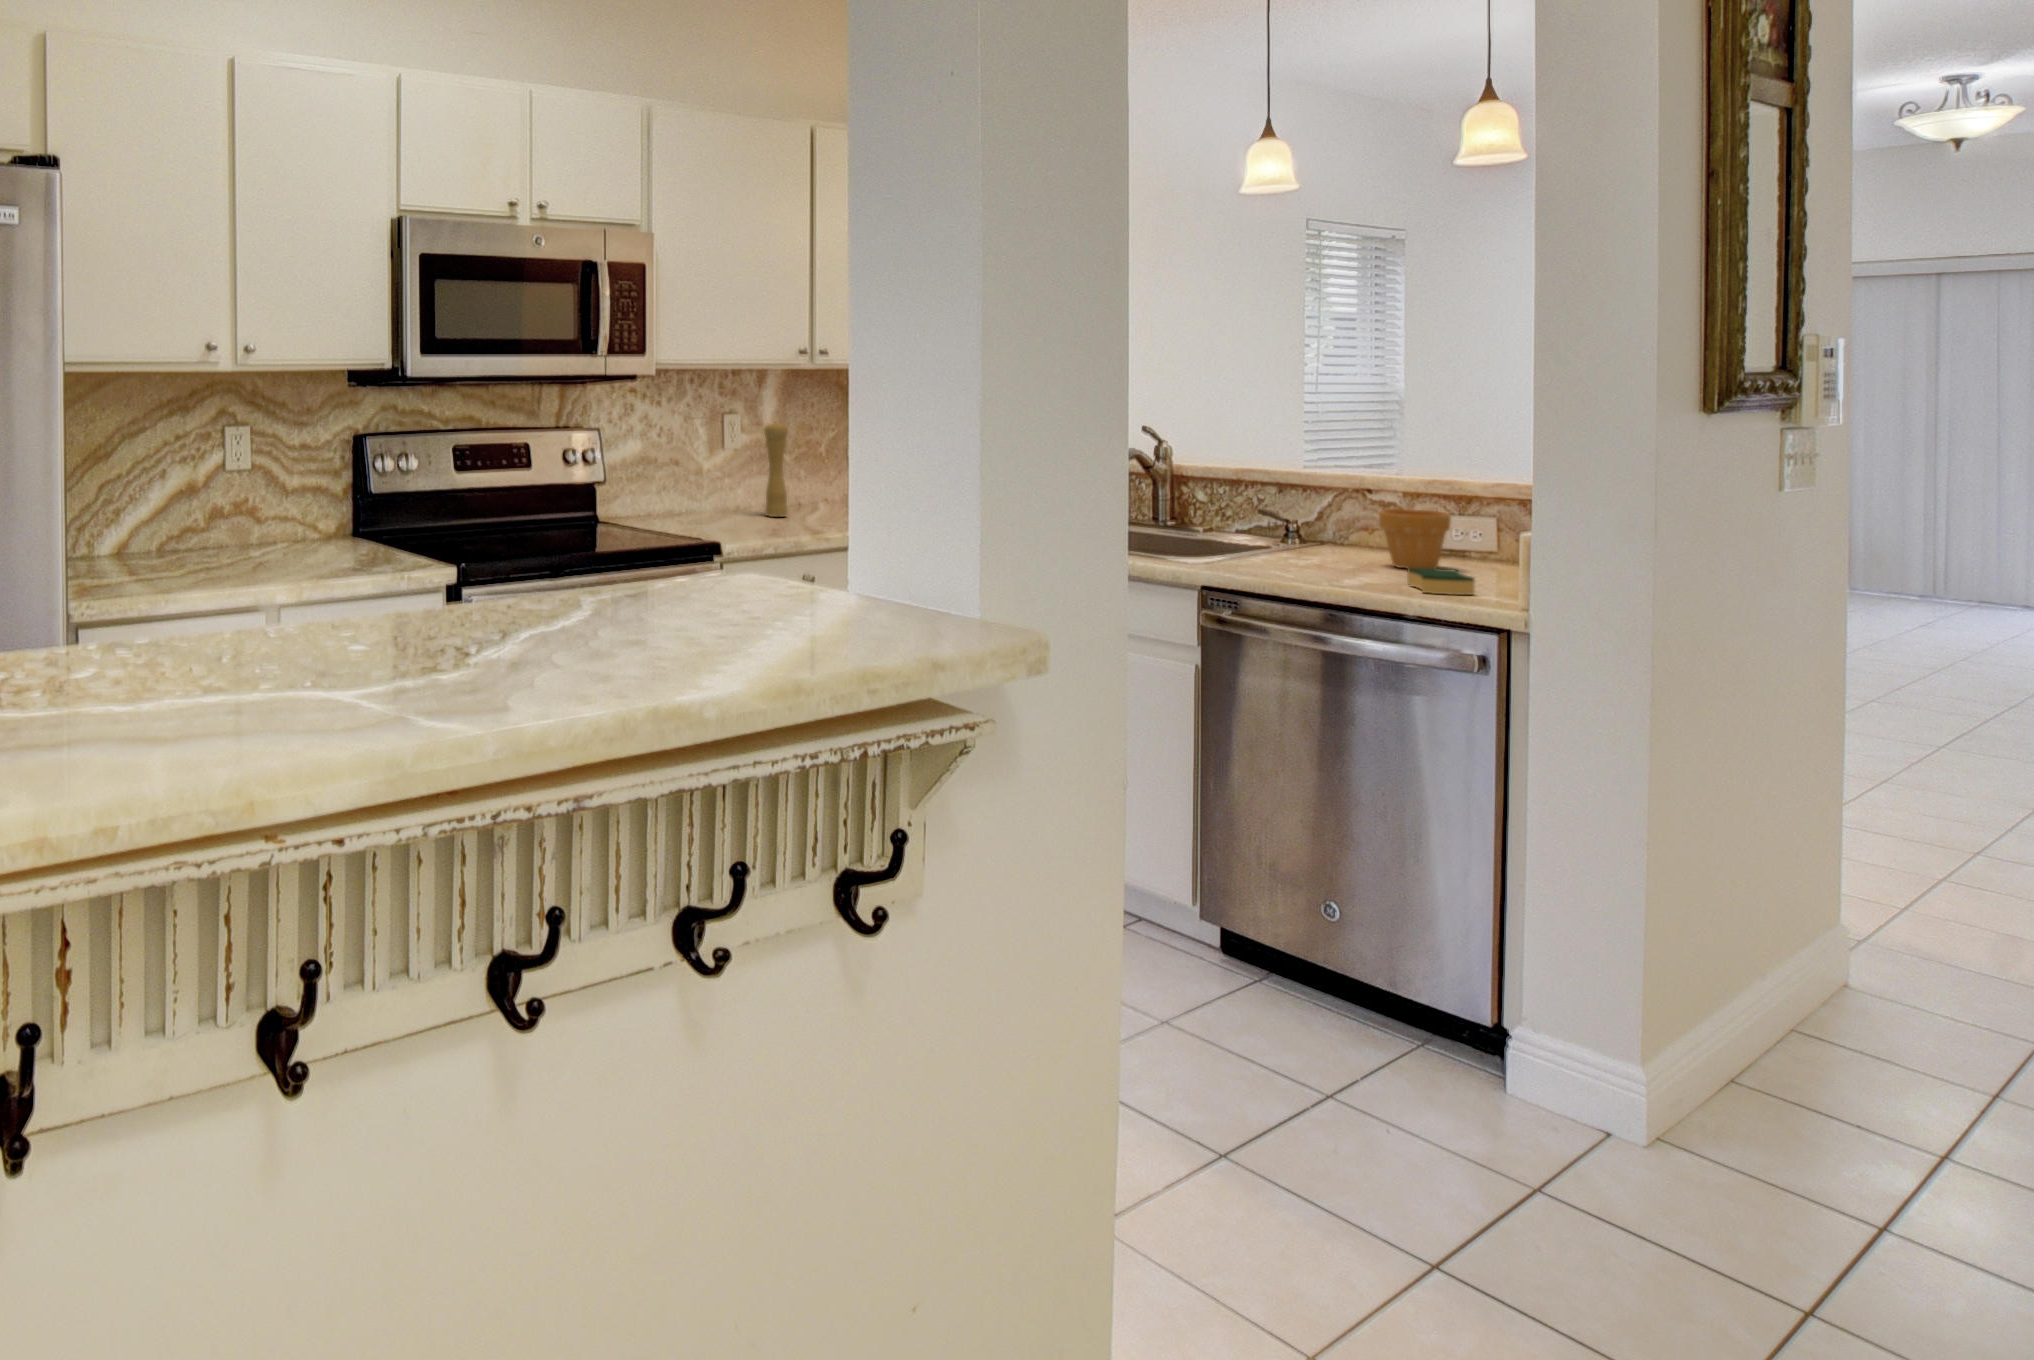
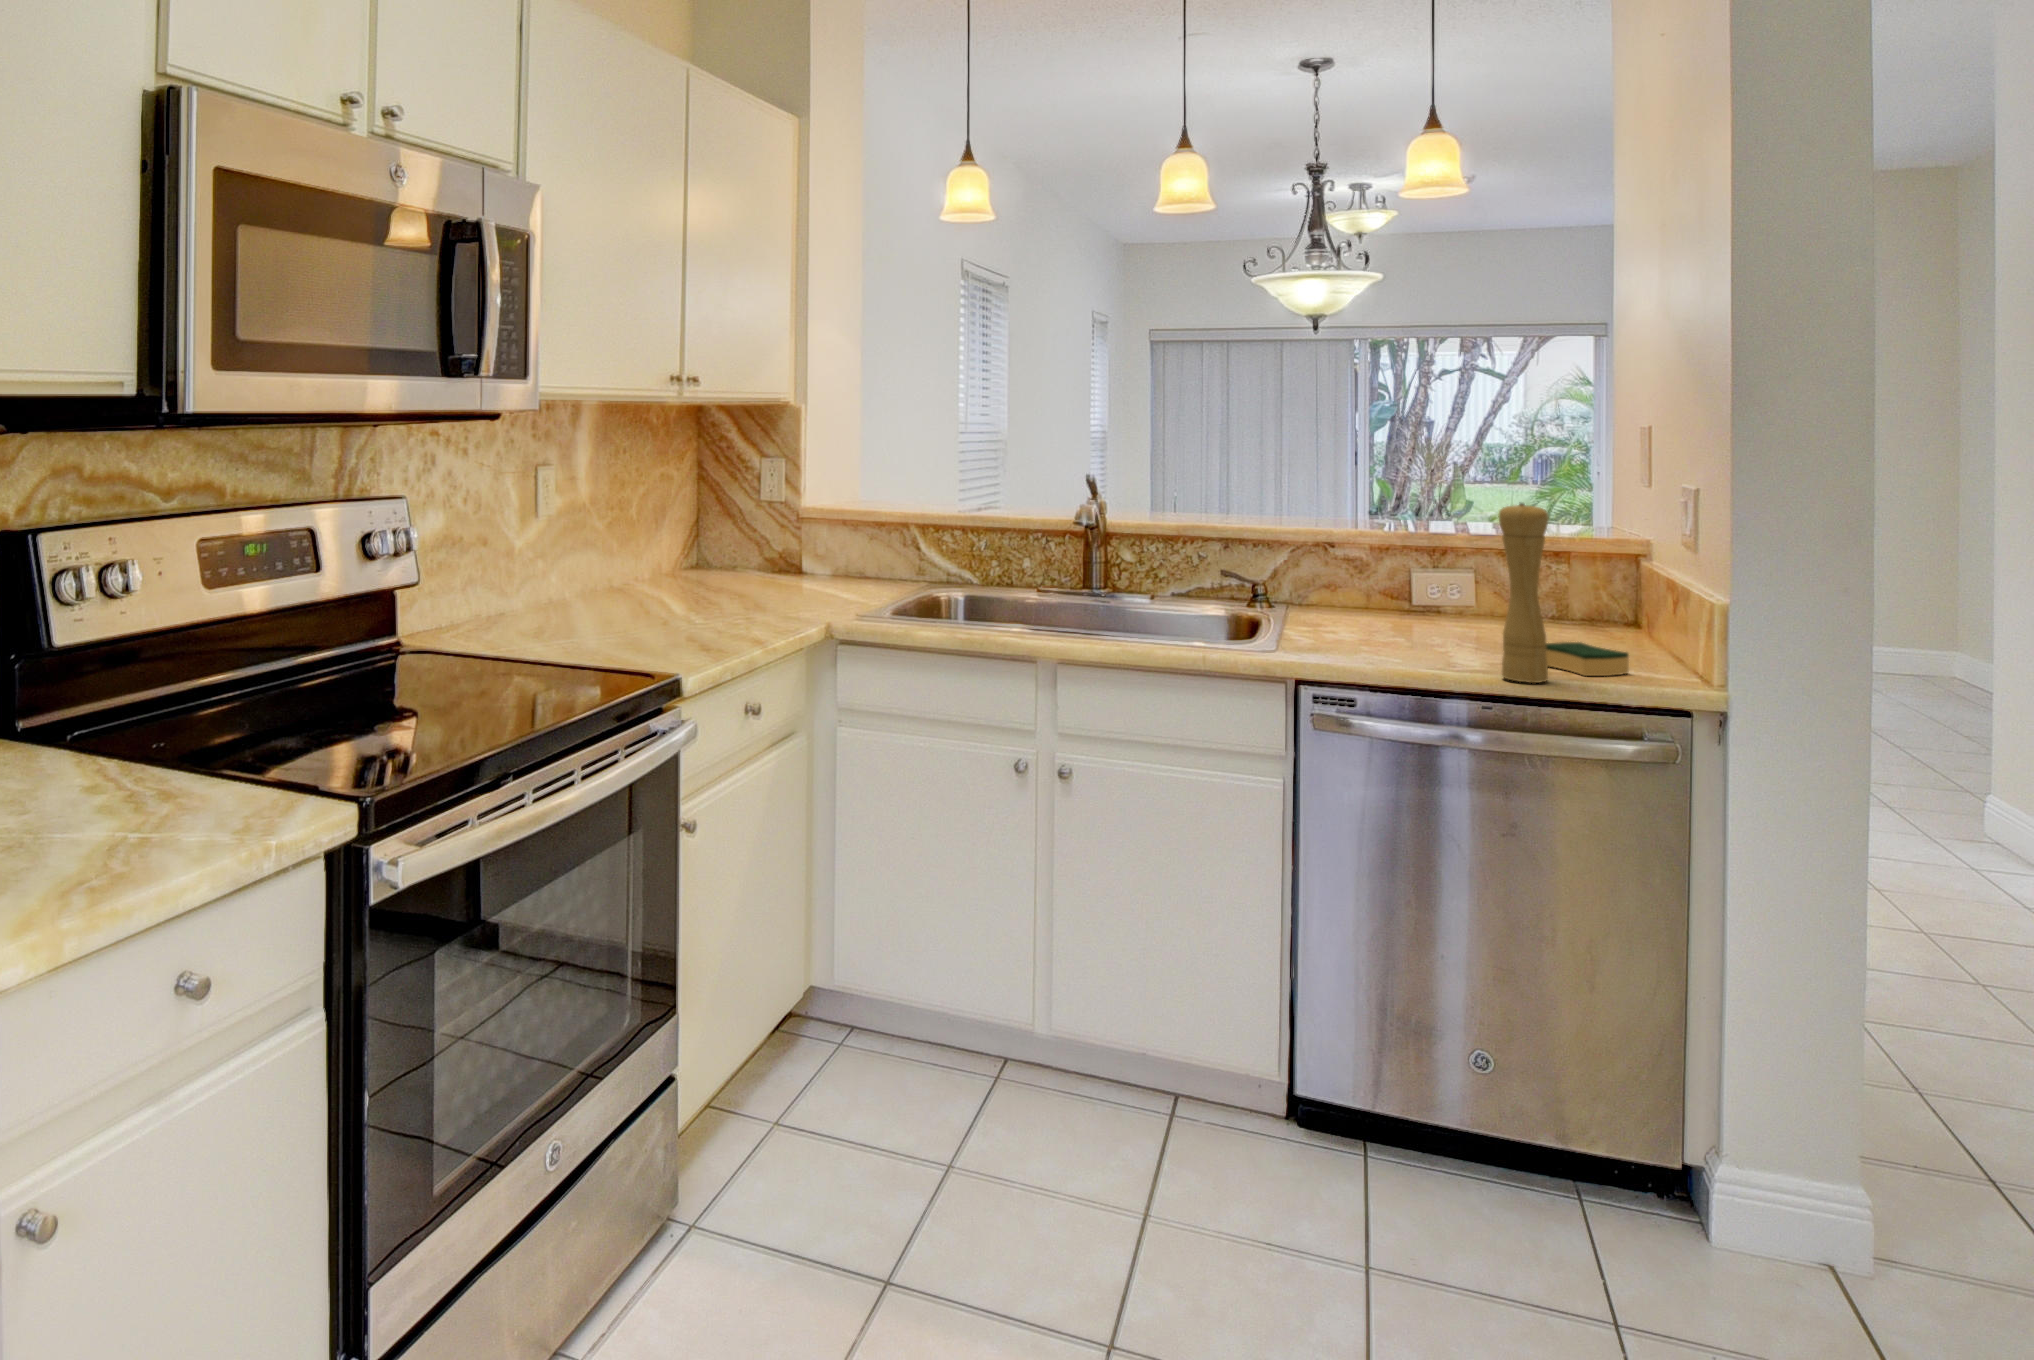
pepper mill: present [764,423,788,517] -> present [1498,503,1549,683]
flower pot: present [1379,509,1451,569] -> none [1419,568,1497,639]

